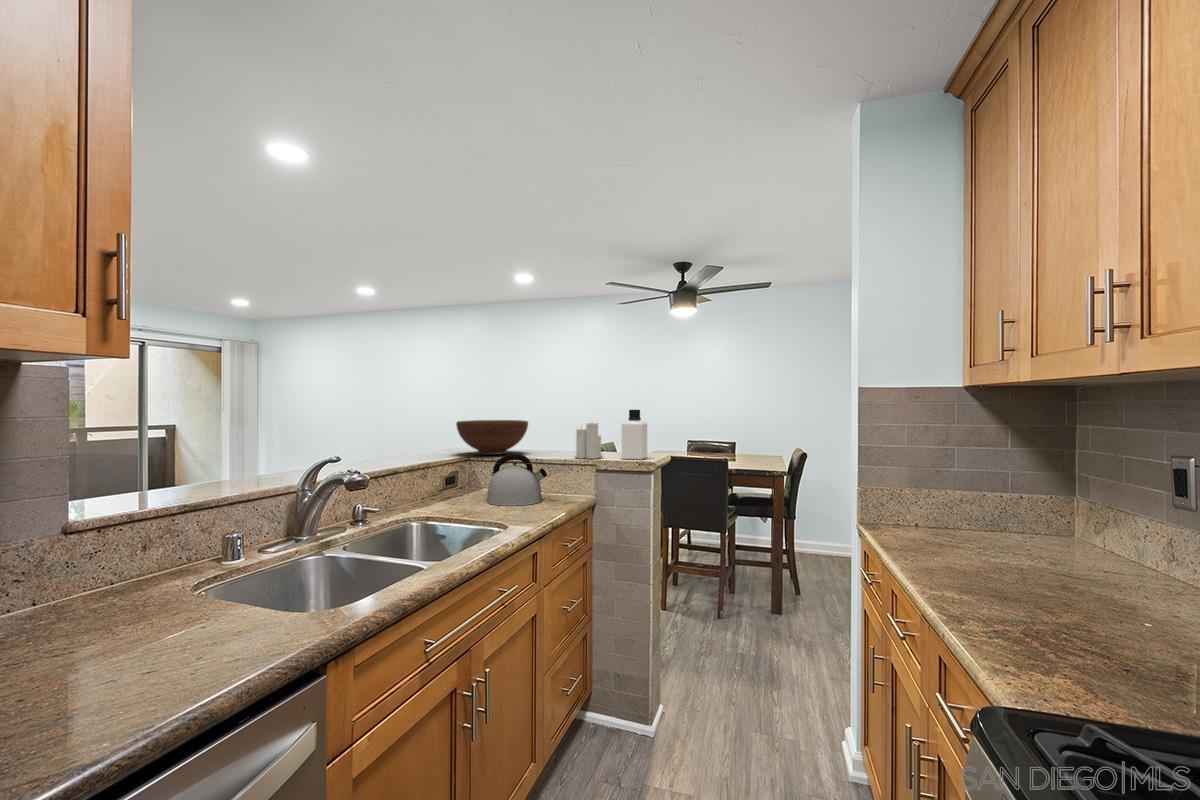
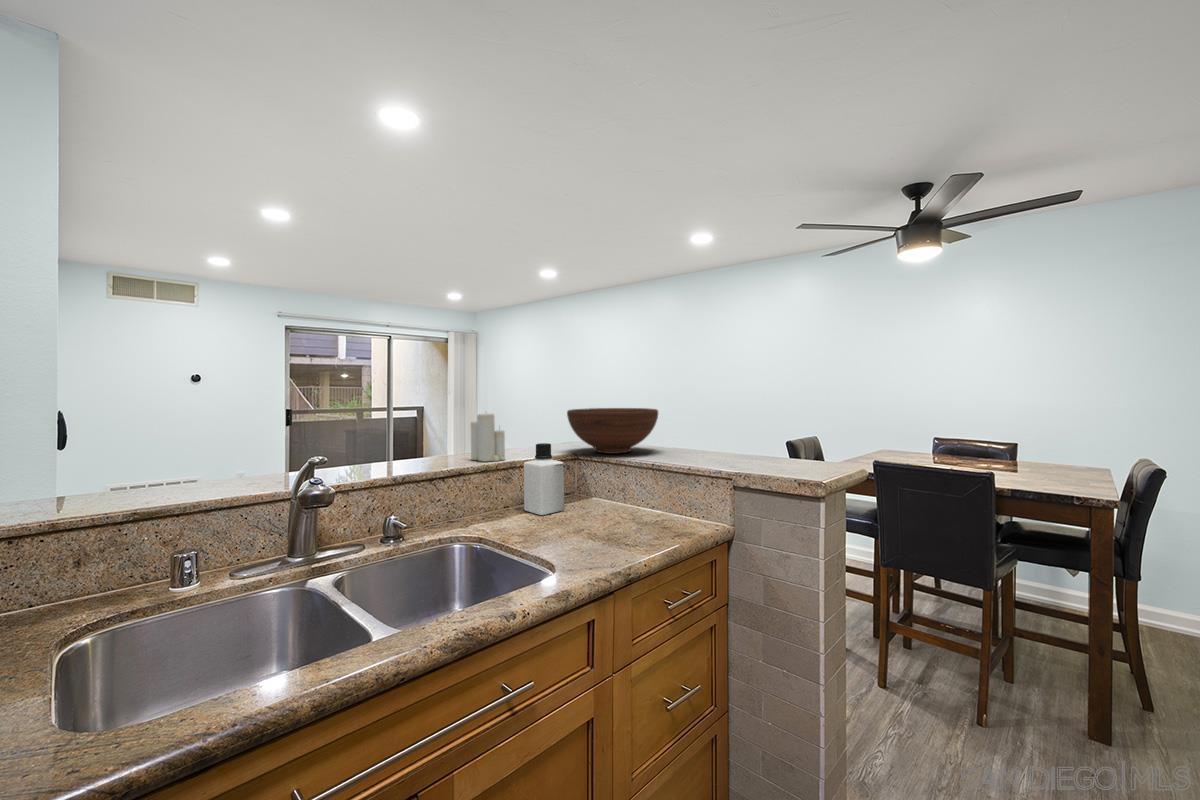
bottle: present [622,410,647,460] -> present [524,443,564,515]
candle: present [575,423,603,459] -> present [471,413,505,461]
kettle: present [487,454,547,506] -> none [576,457,658,531]

